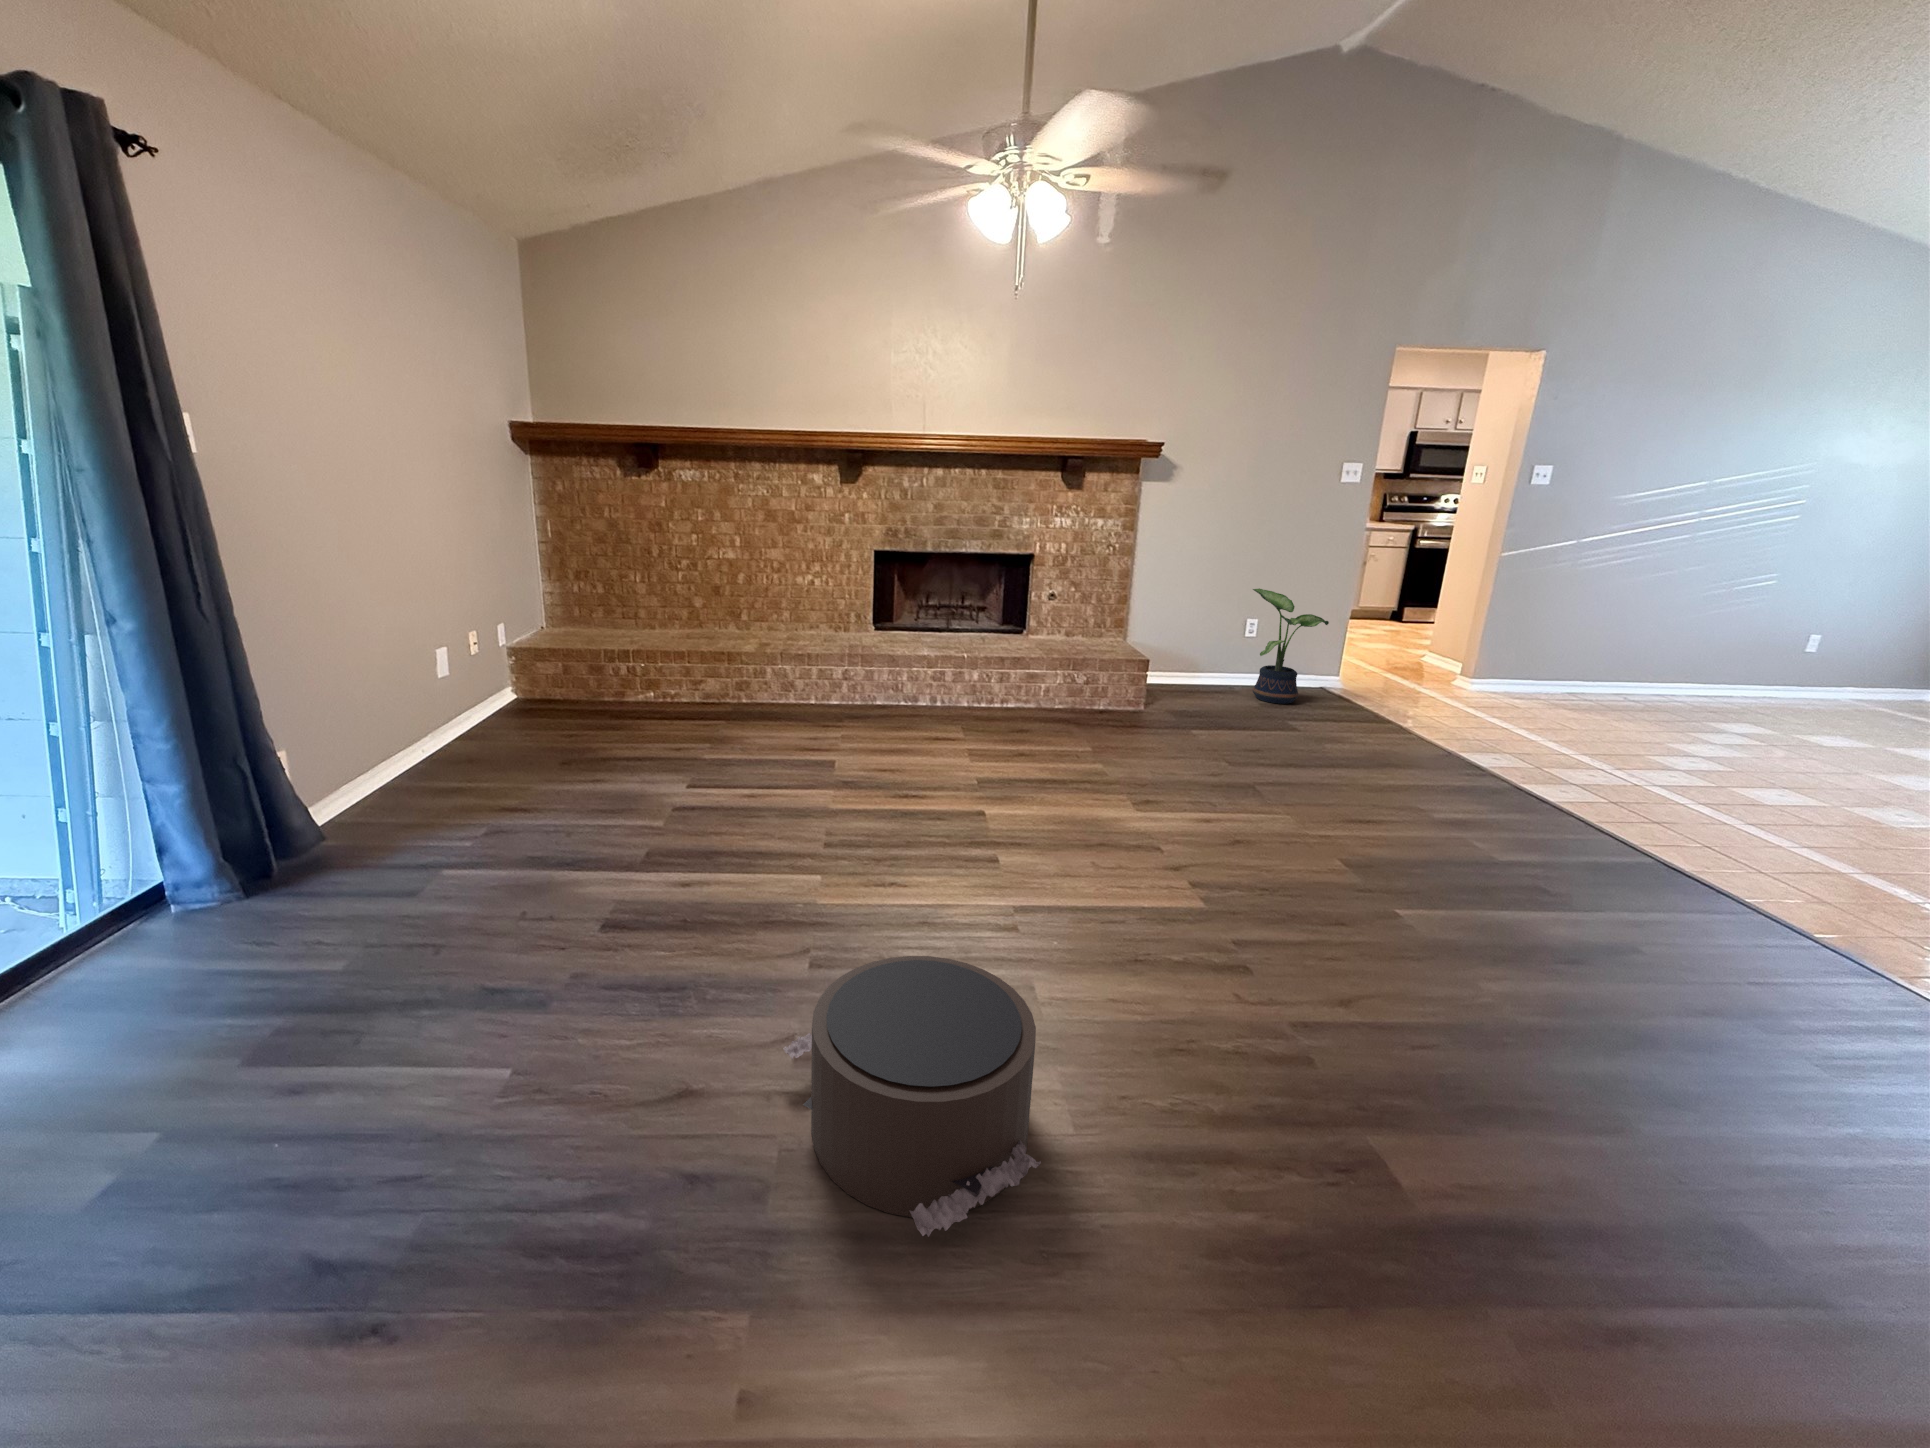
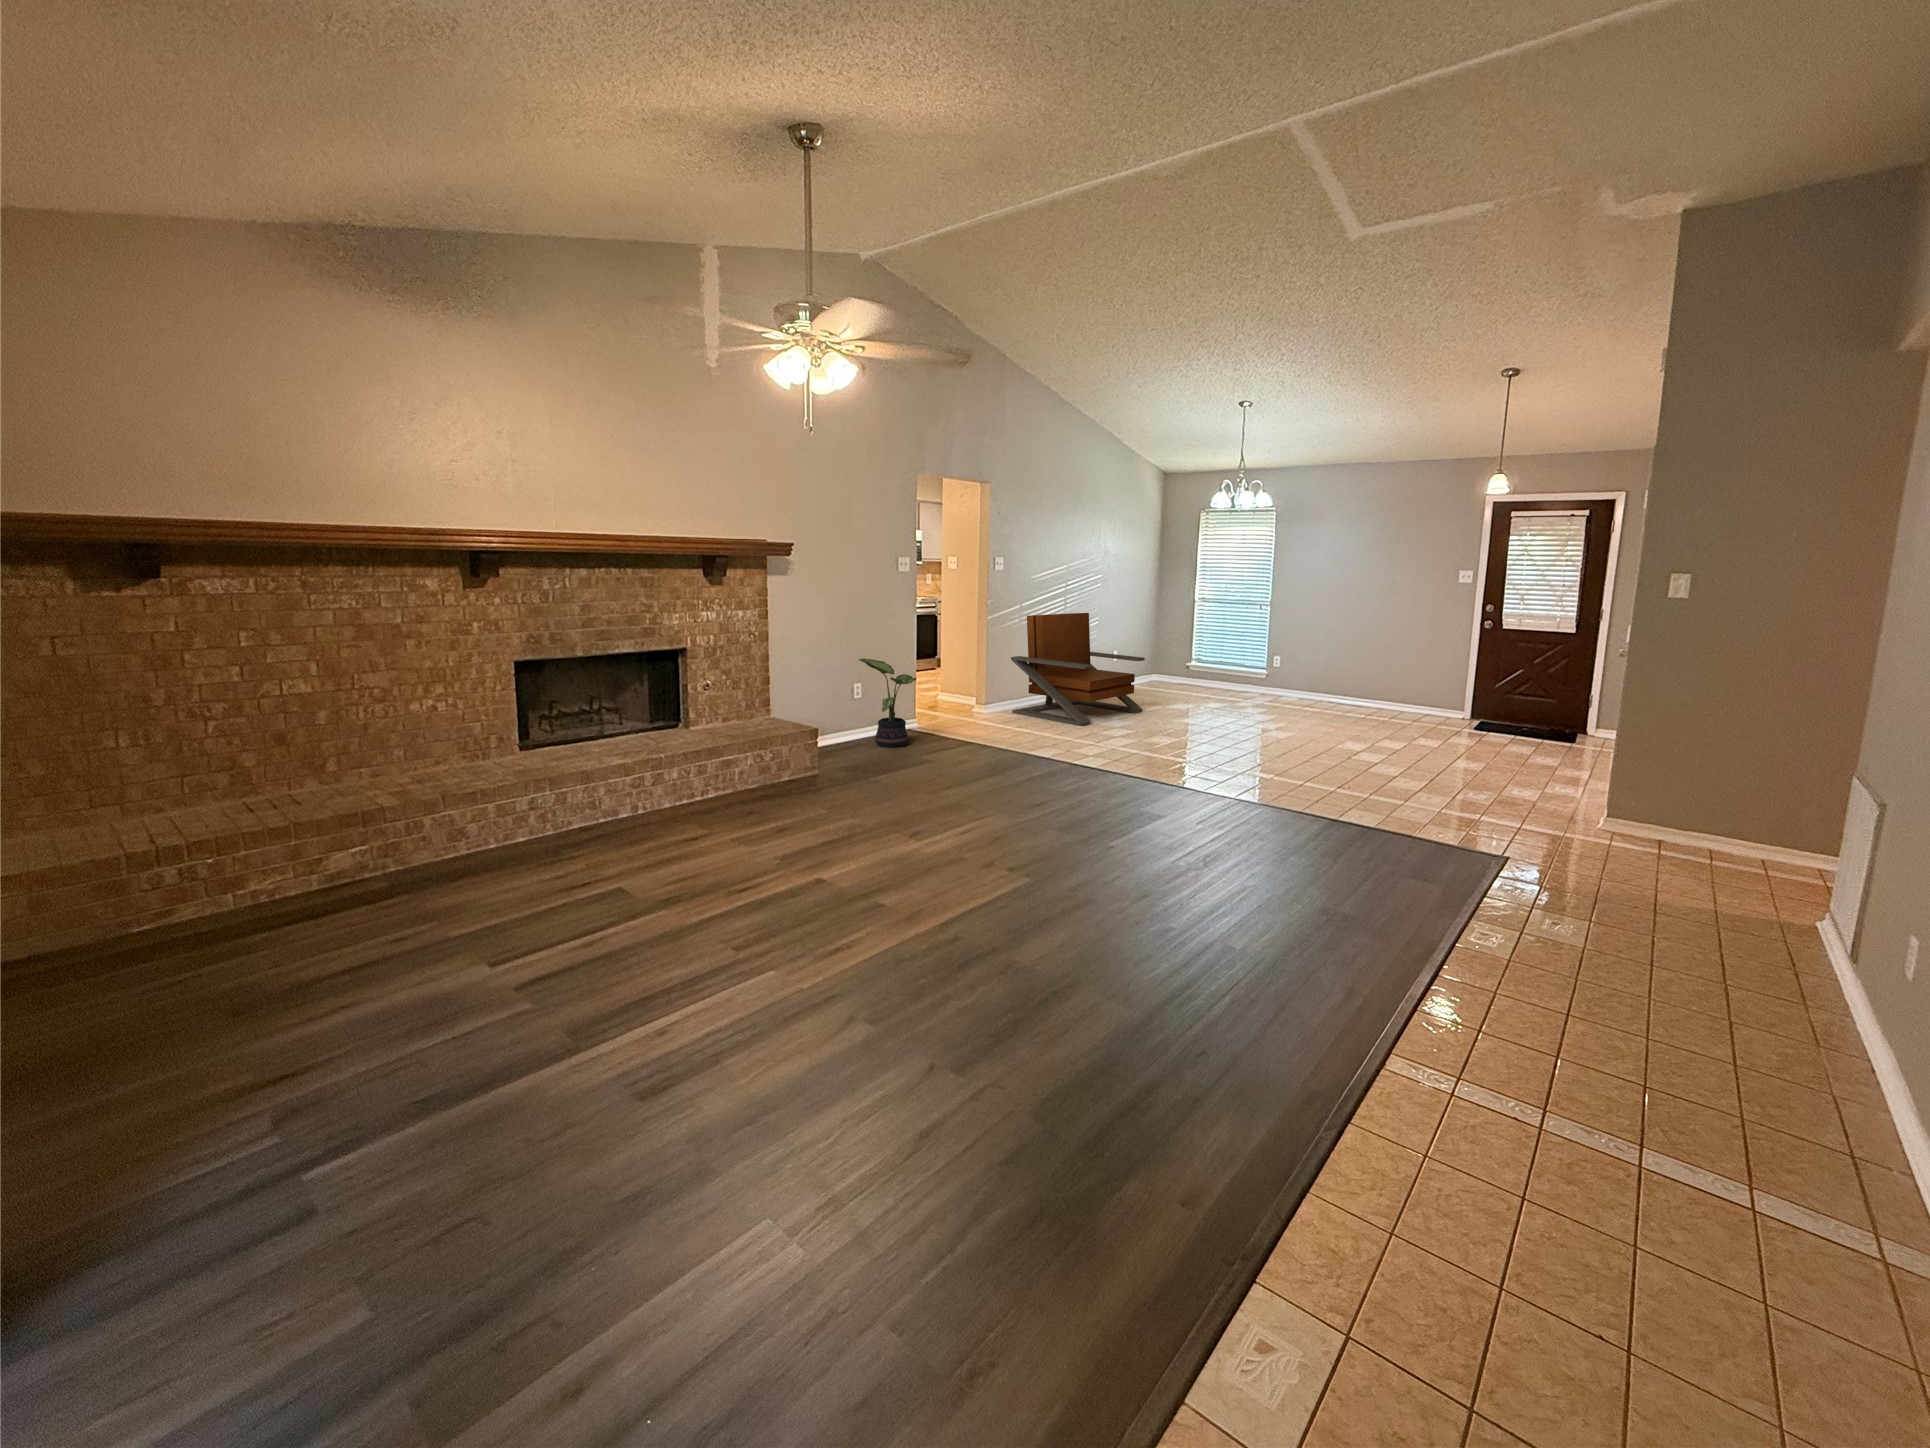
lounge chair: none [1516,555,1833,740] -> present [1011,613,1145,726]
pouf: present [783,956,1041,1237] -> none [959,957,1167,1132]

